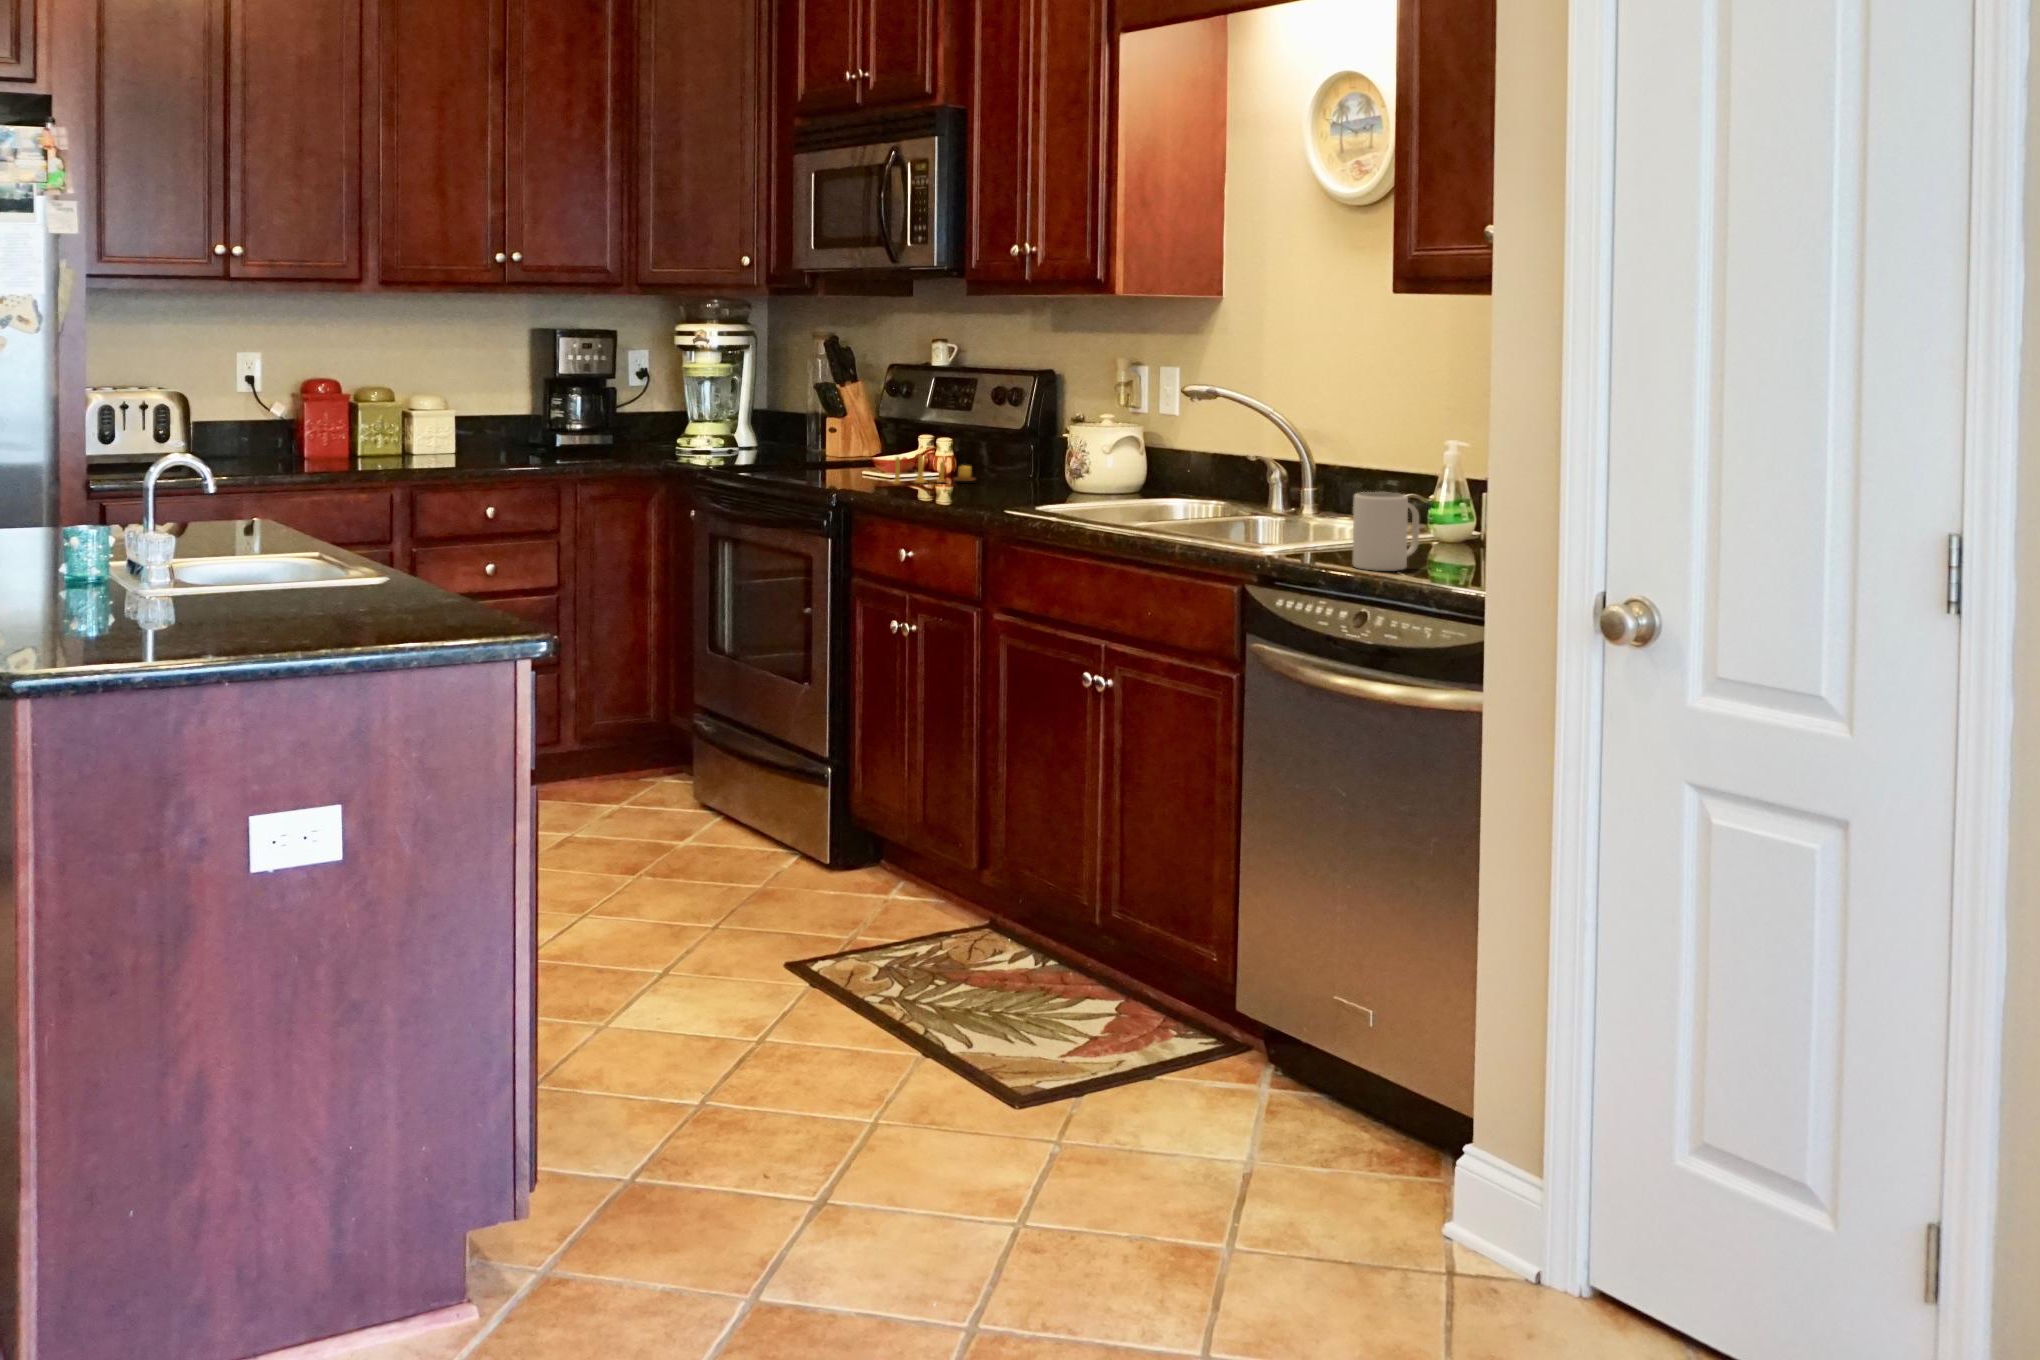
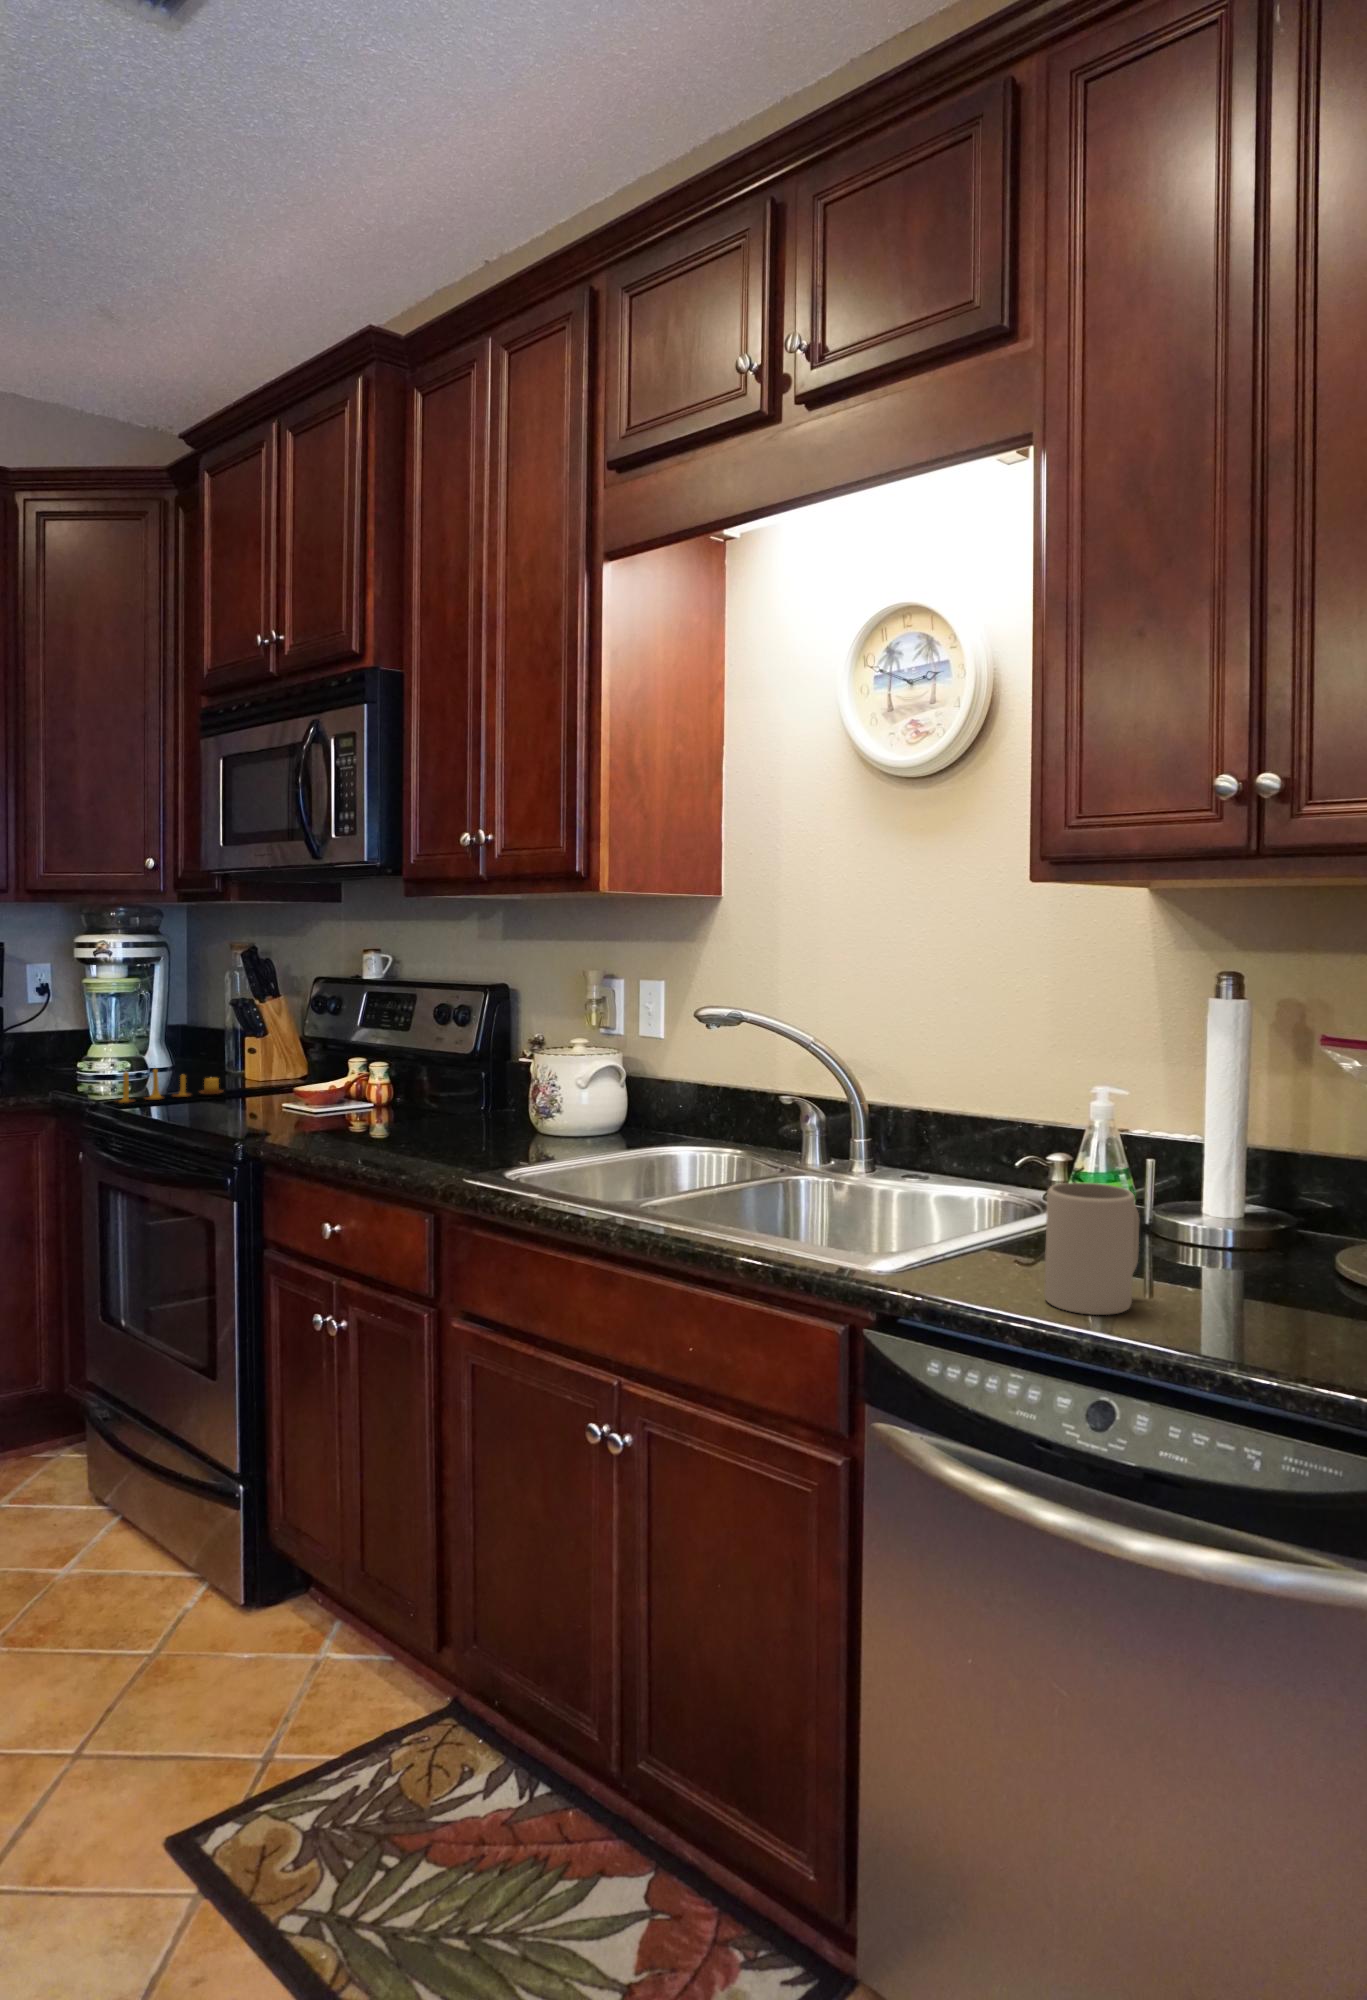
candle: present [889,455,974,485] -> present [119,1069,223,1103]

